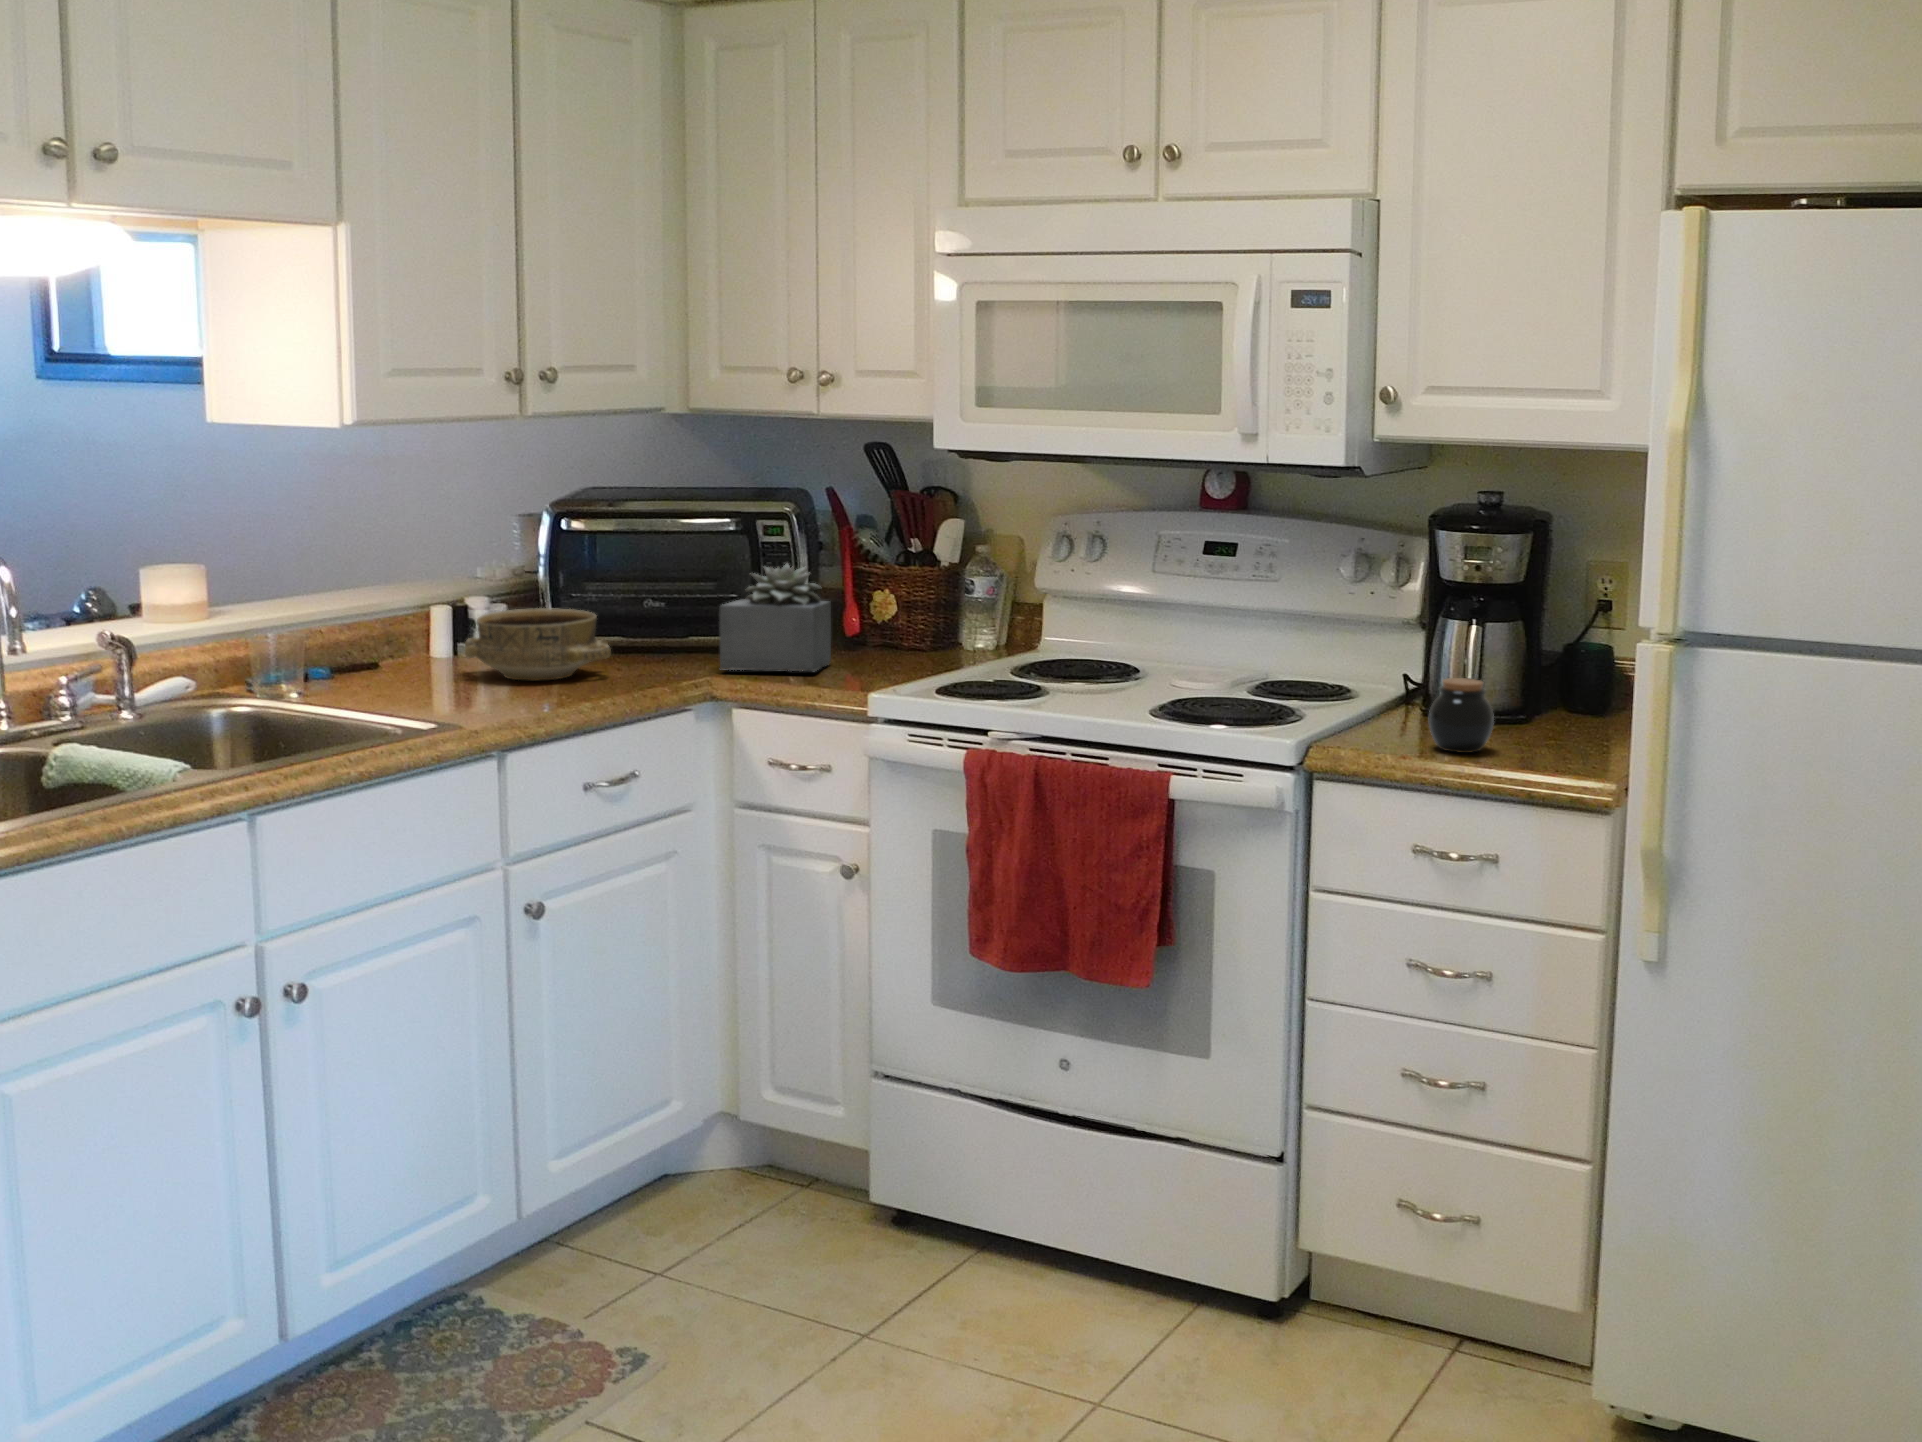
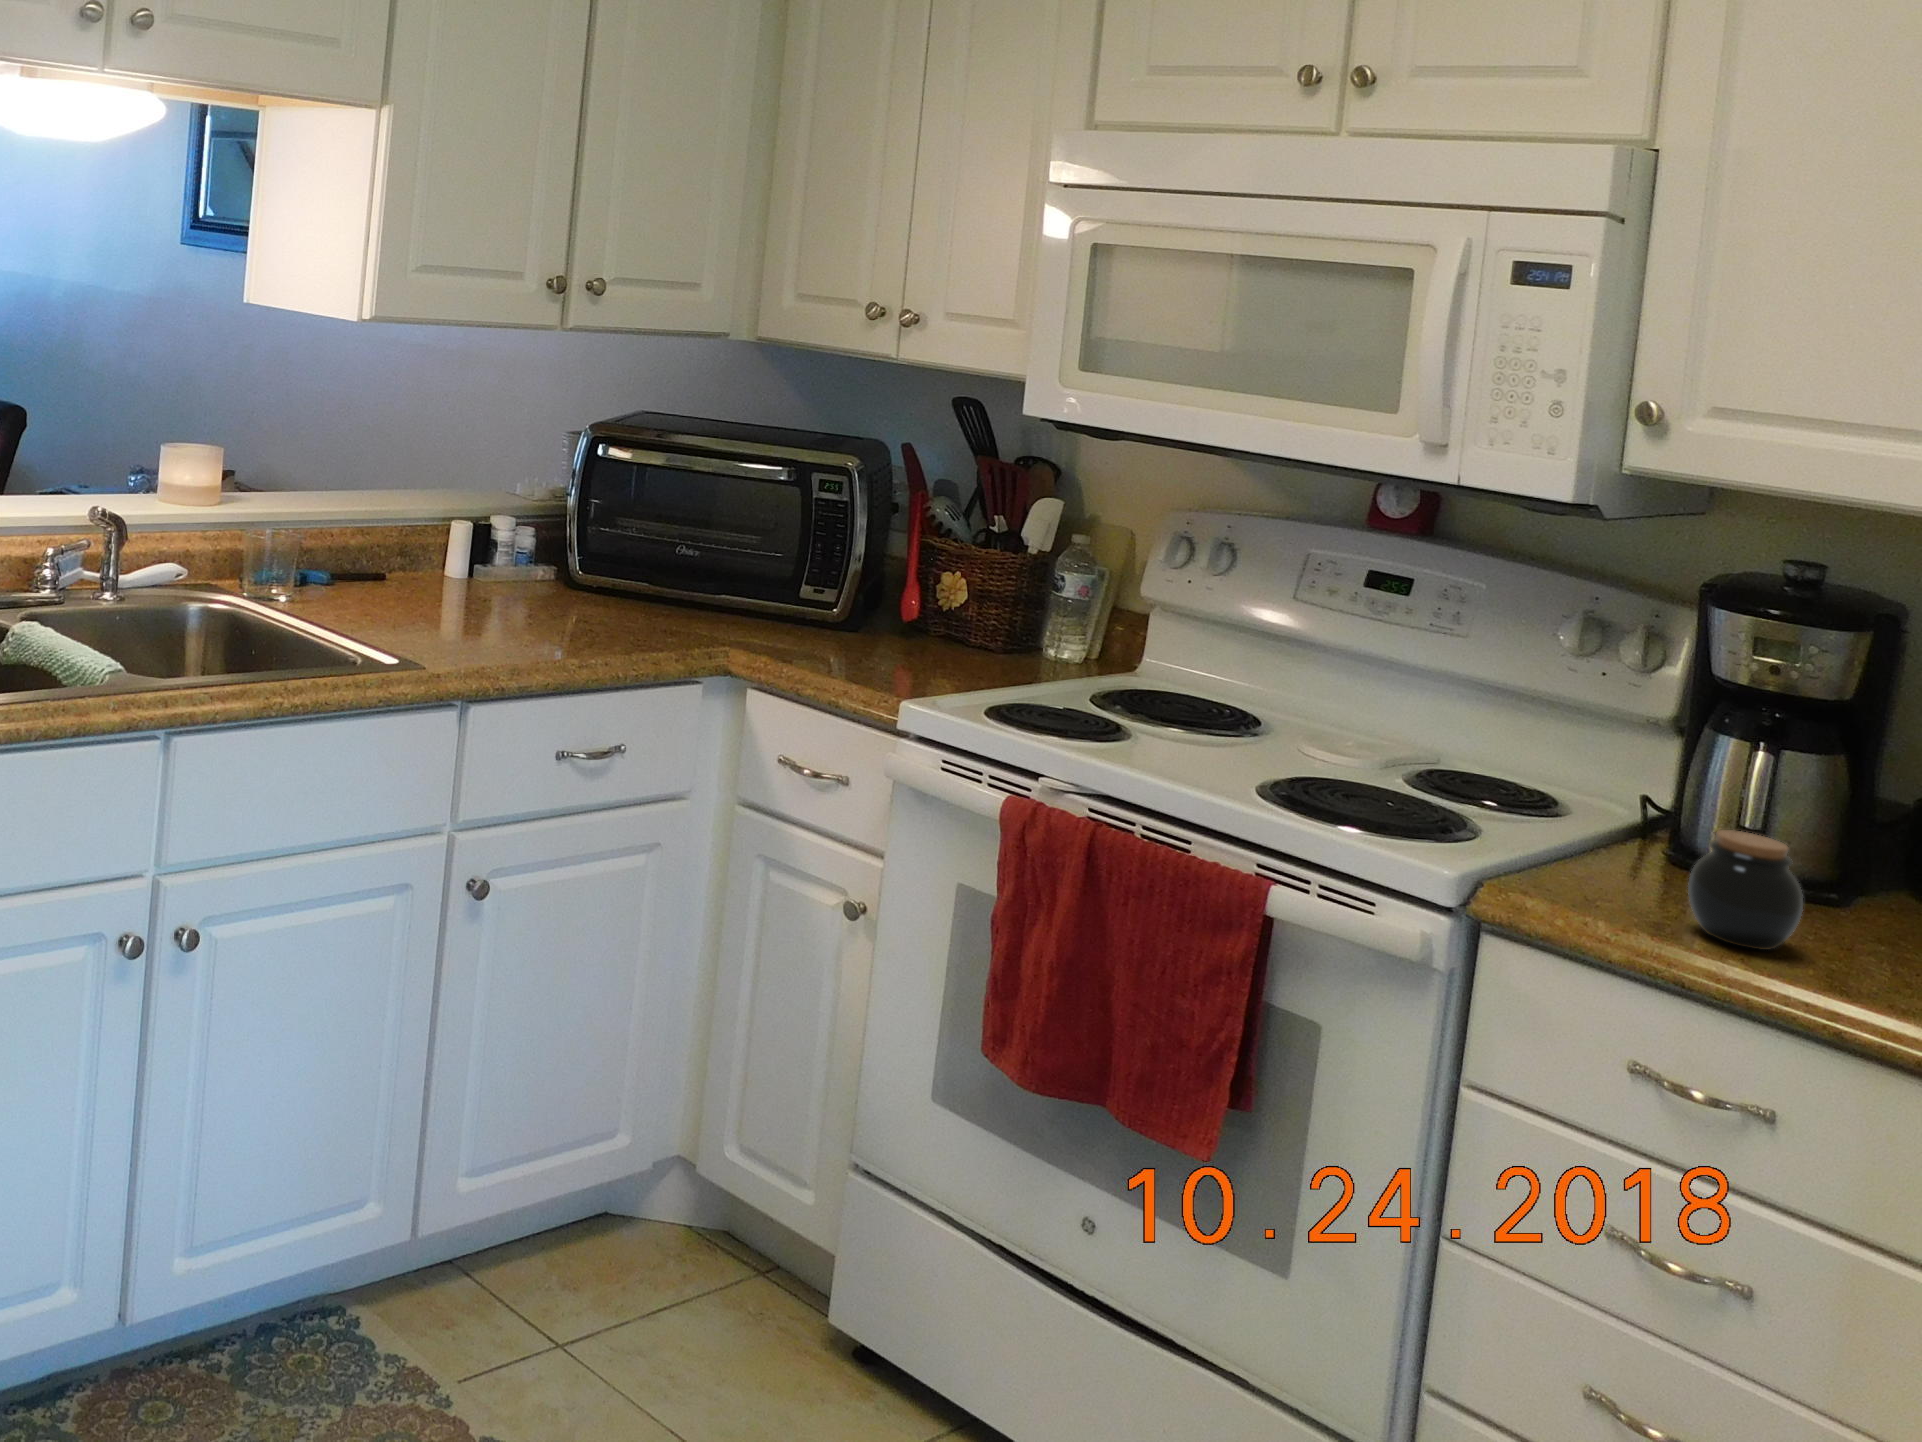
succulent plant: present [719,564,831,671] -> none [731,524,872,657]
ceramic bowl: present [465,608,611,680] -> none [461,536,615,620]

